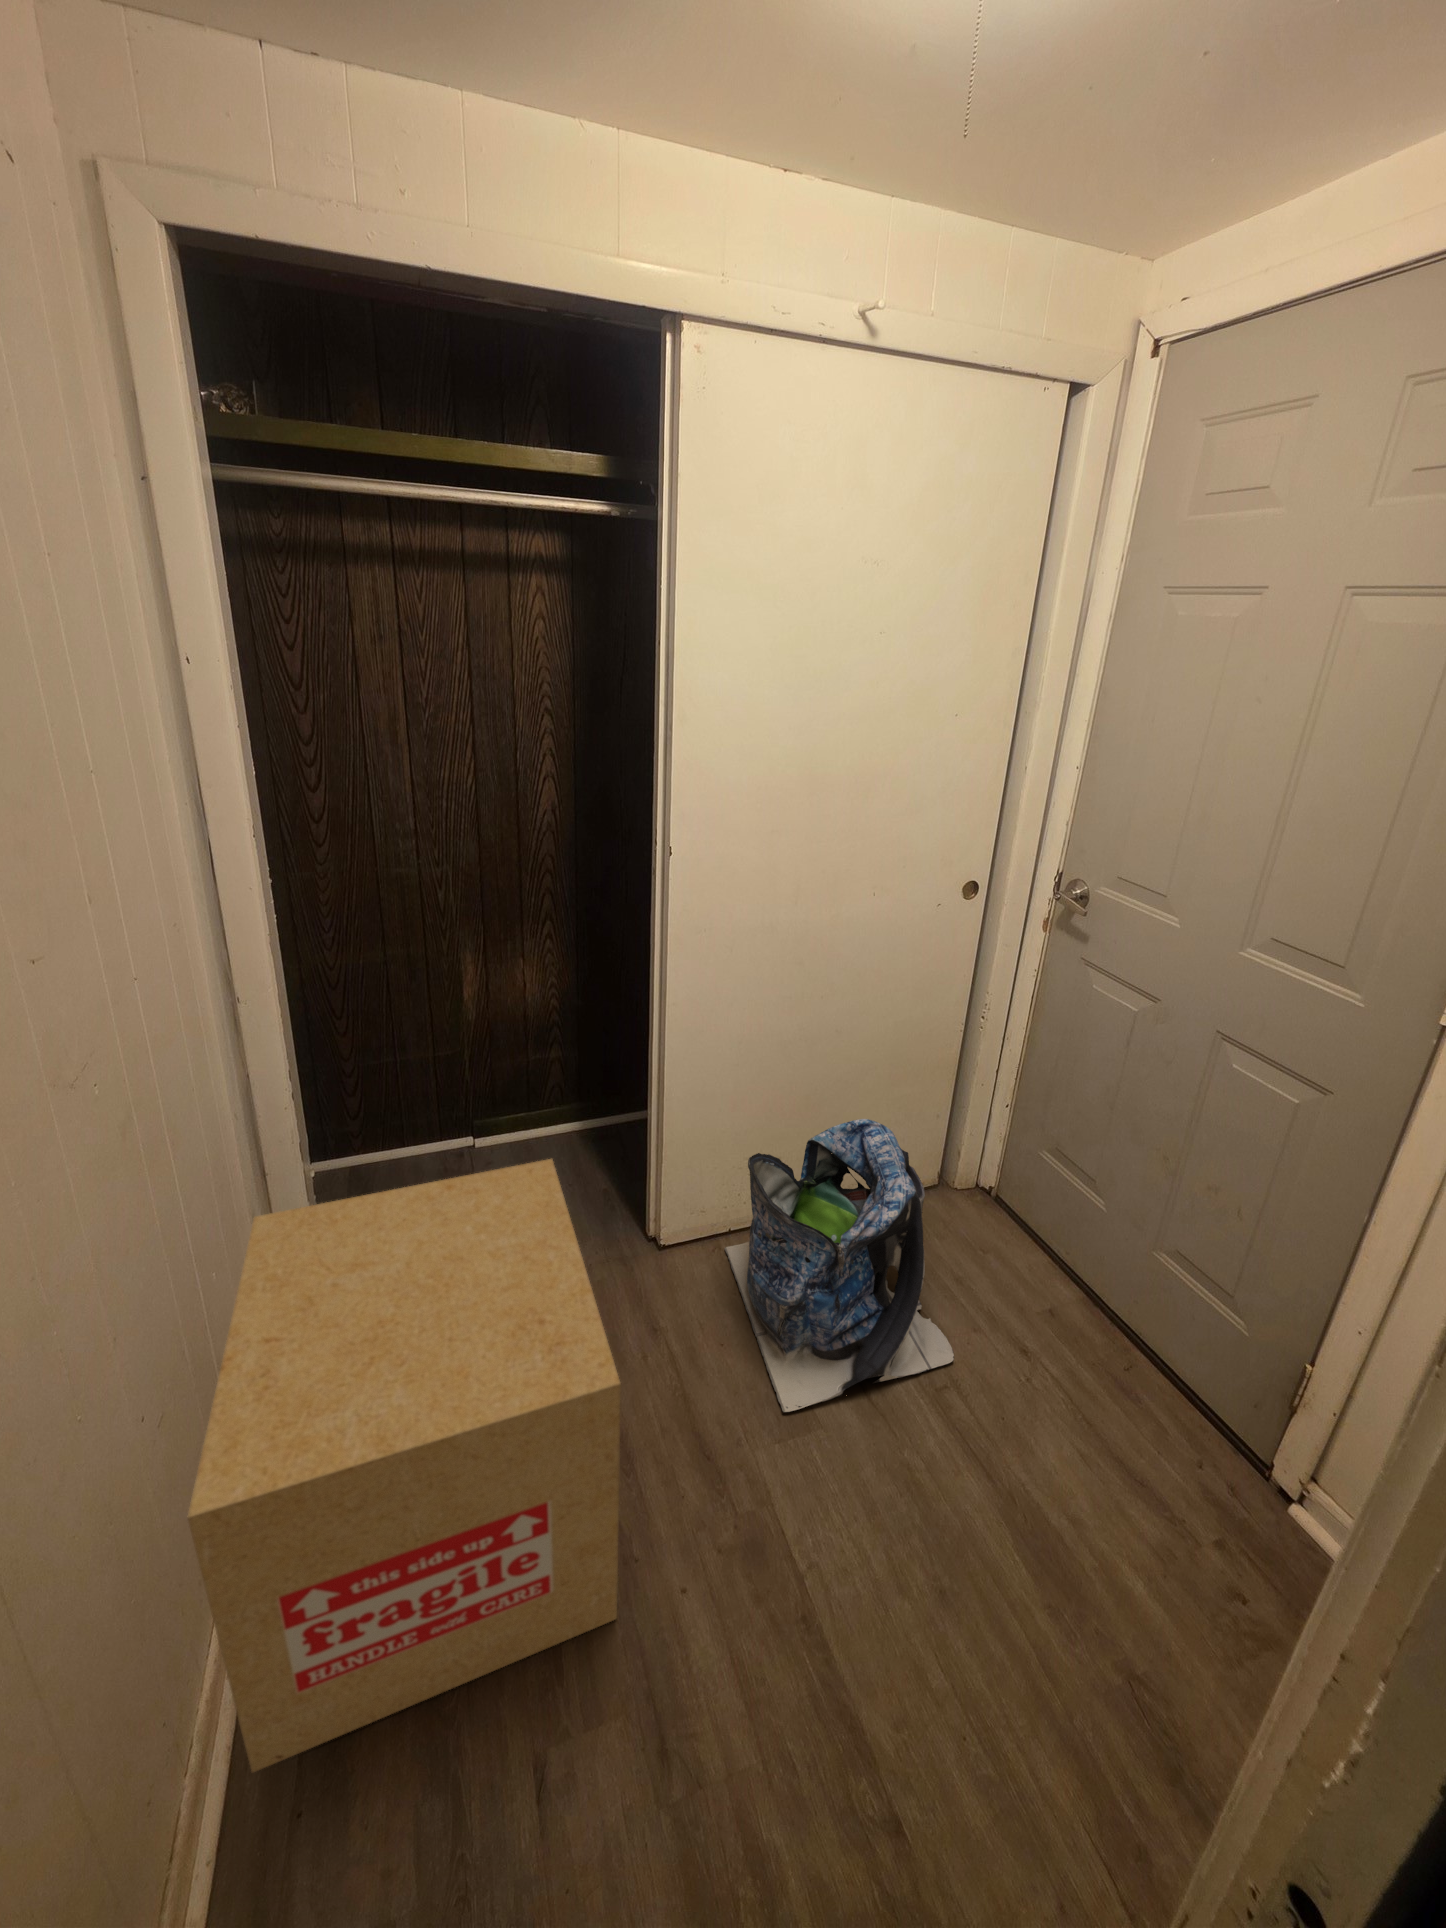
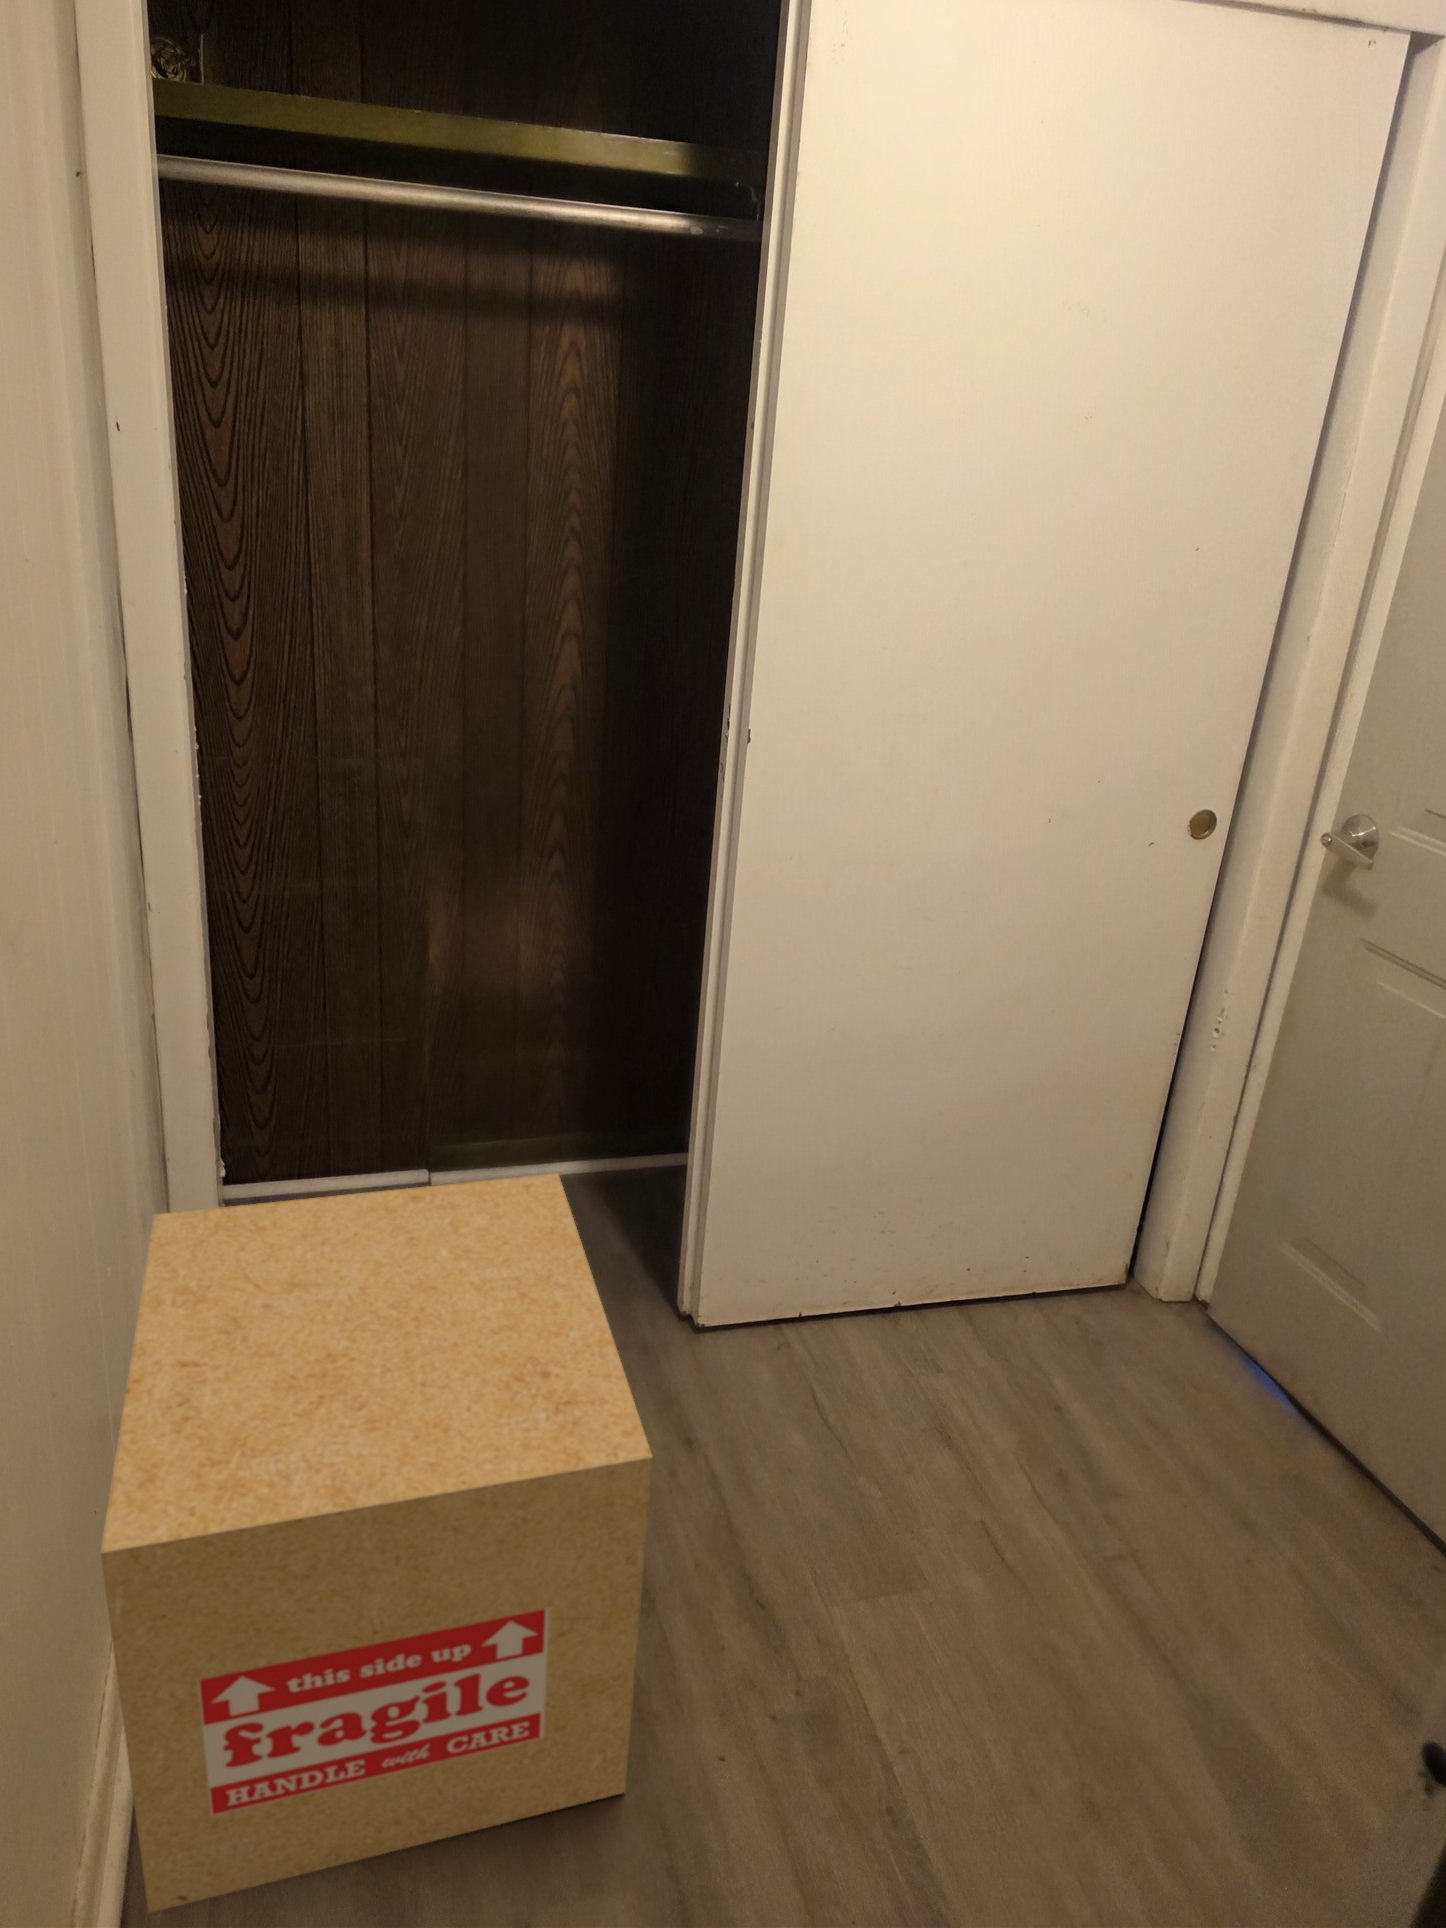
backpack: present [724,1119,954,1412] -> none [794,1160,1128,1562]

